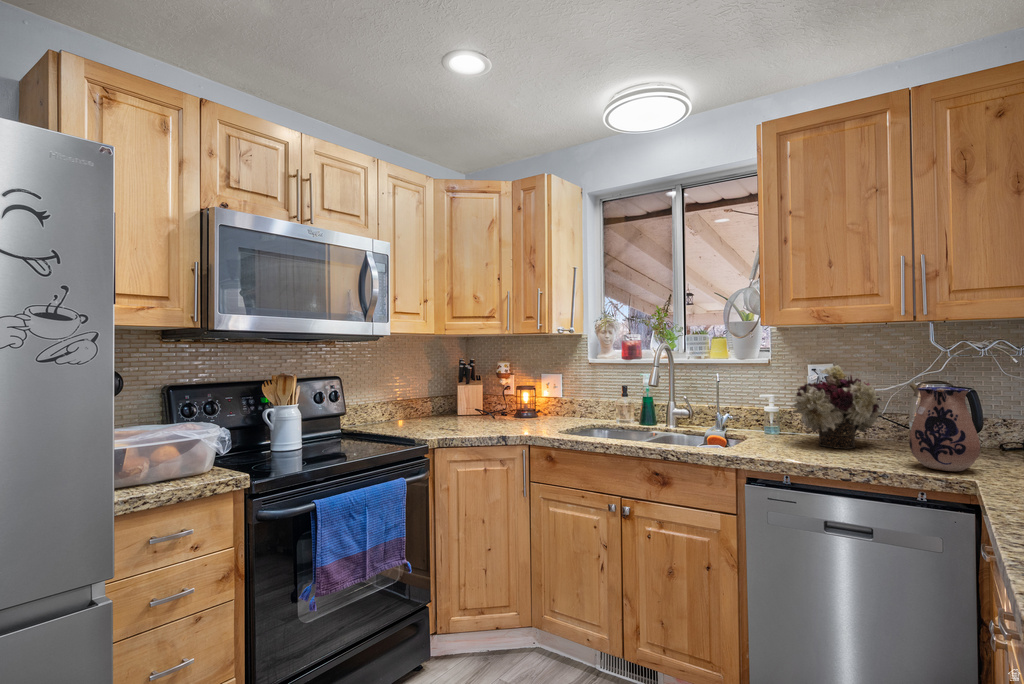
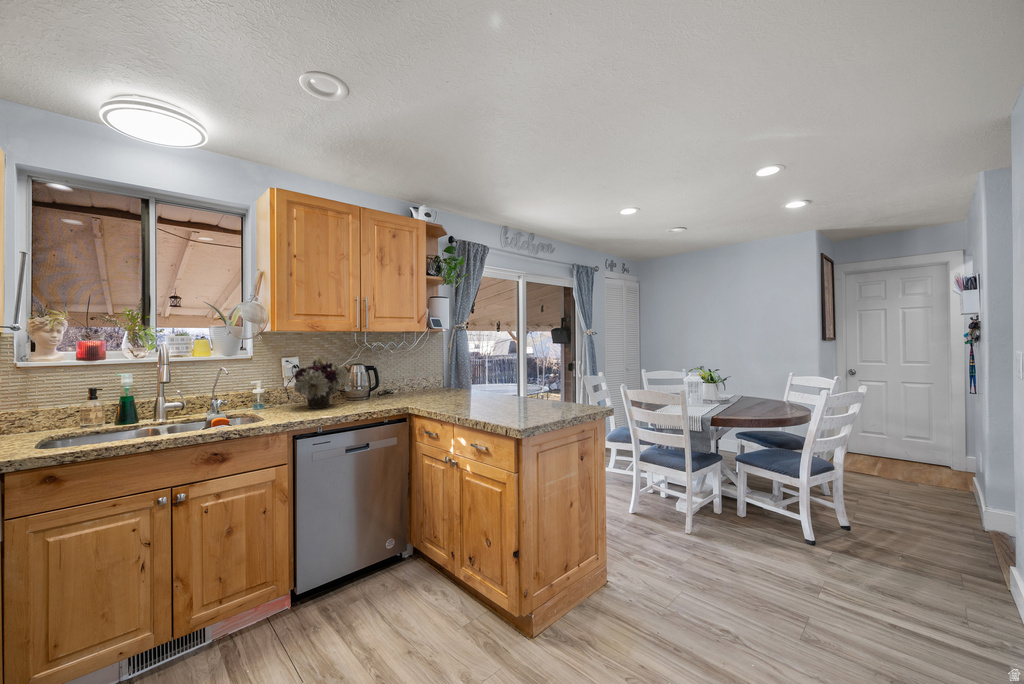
ceramic pitcher: present [909,387,980,471] -> none [373,363,404,406]

